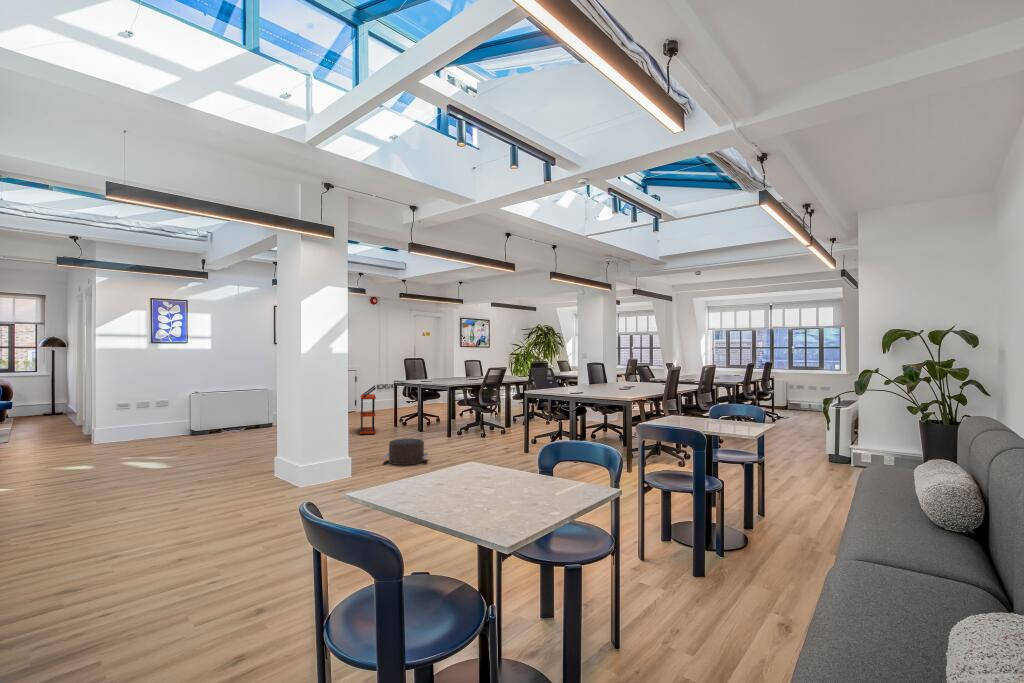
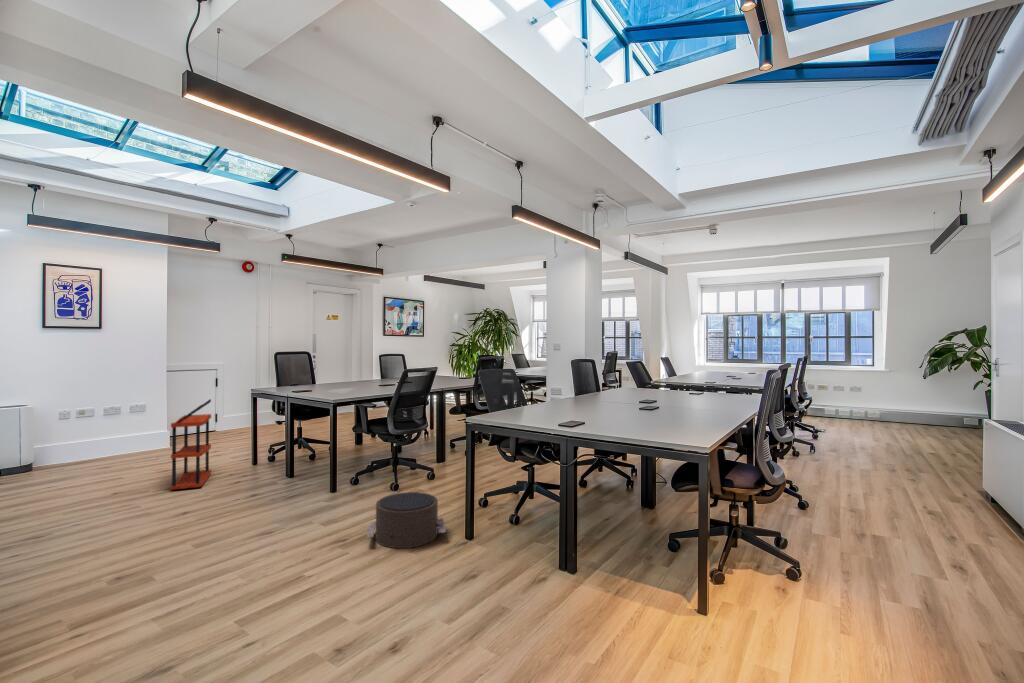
pouf: present [383,439,428,465] -> present [367,492,446,548]

